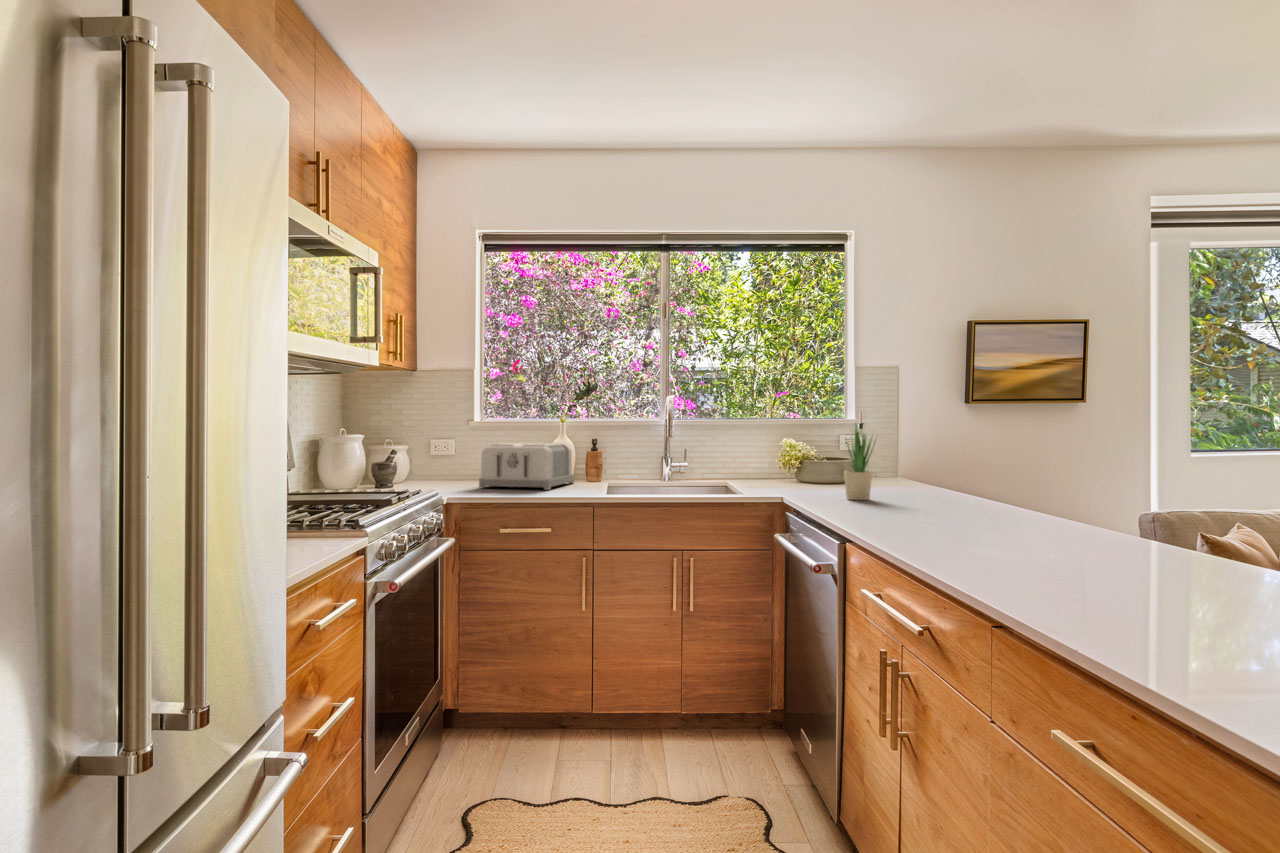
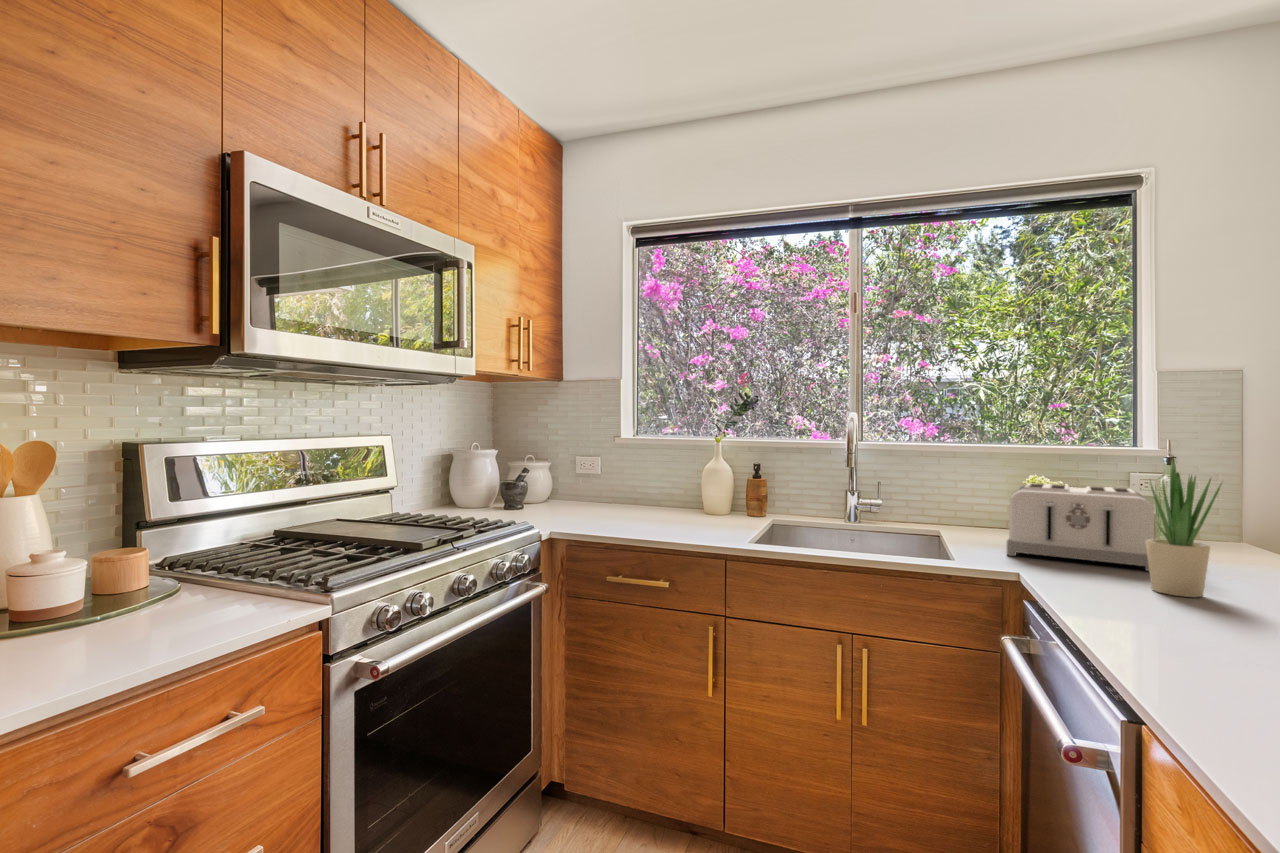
toaster: present [479,443,574,490] -> present [1007,483,1154,571]

